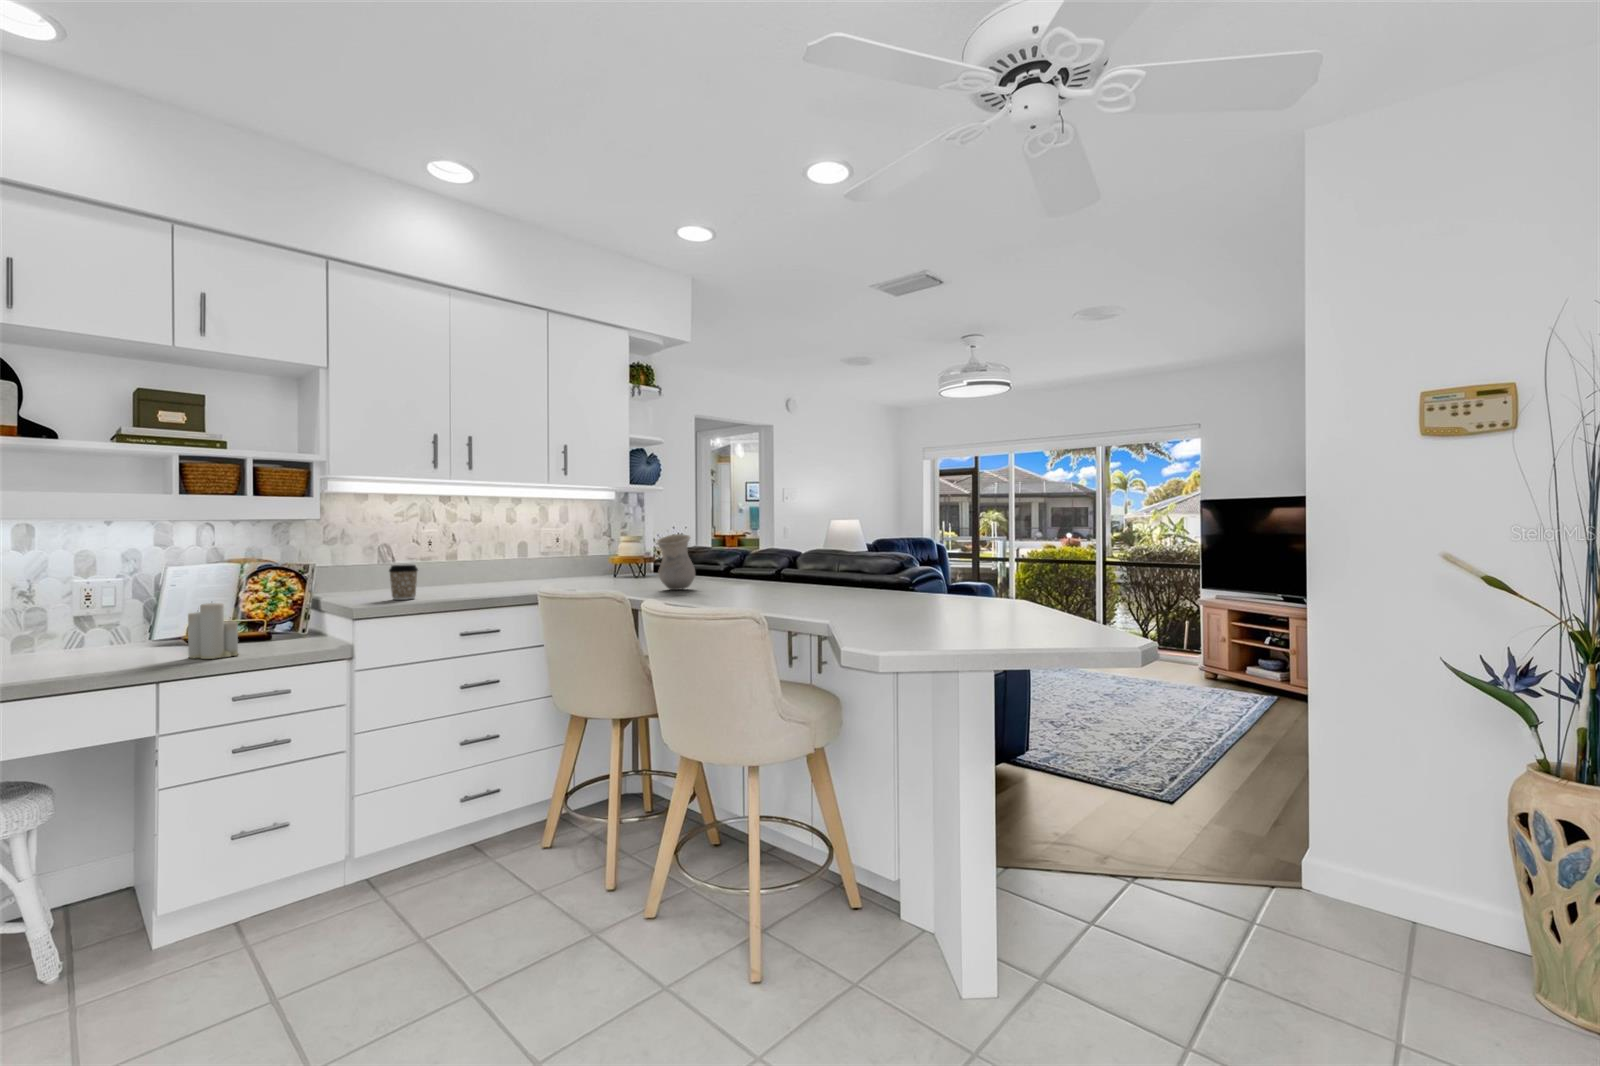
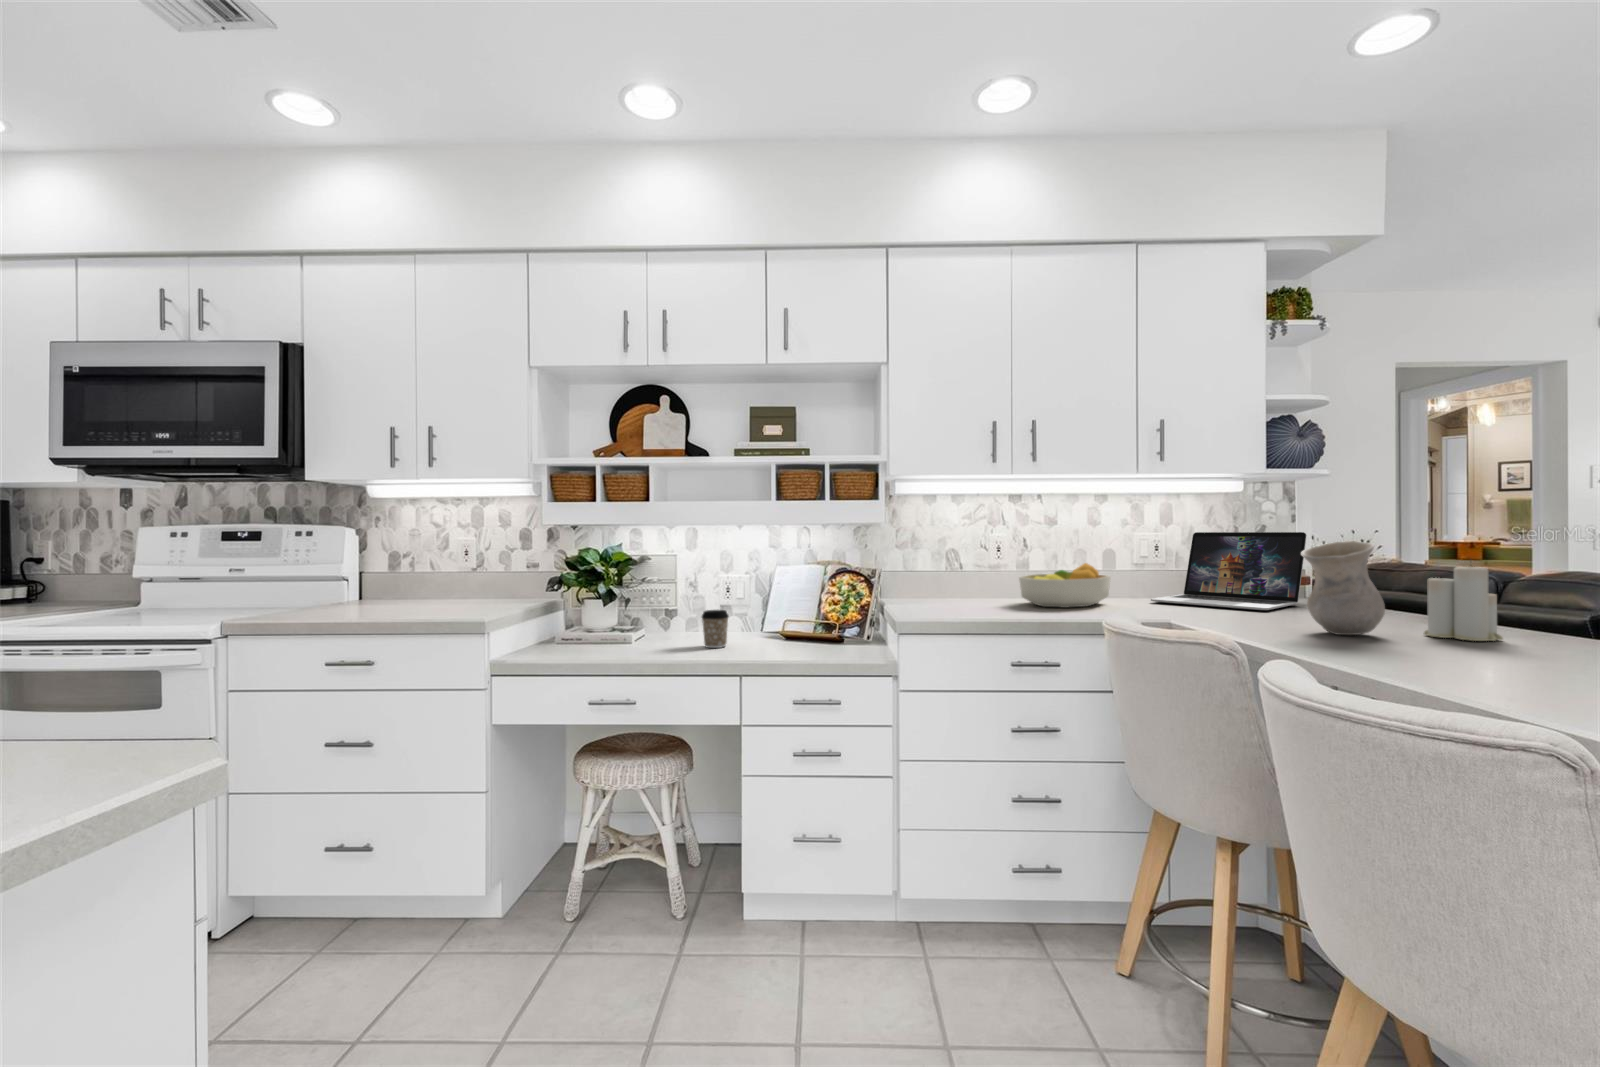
laptop: none [557,529,653,582] -> present [1151,532,1307,610]
fruit bowl: none [457,553,529,590] -> present [1019,563,1111,608]
coffee cup: present [389,565,418,600] -> present [702,610,728,648]
candle: present [188,603,238,659] -> present [1424,567,1503,641]

